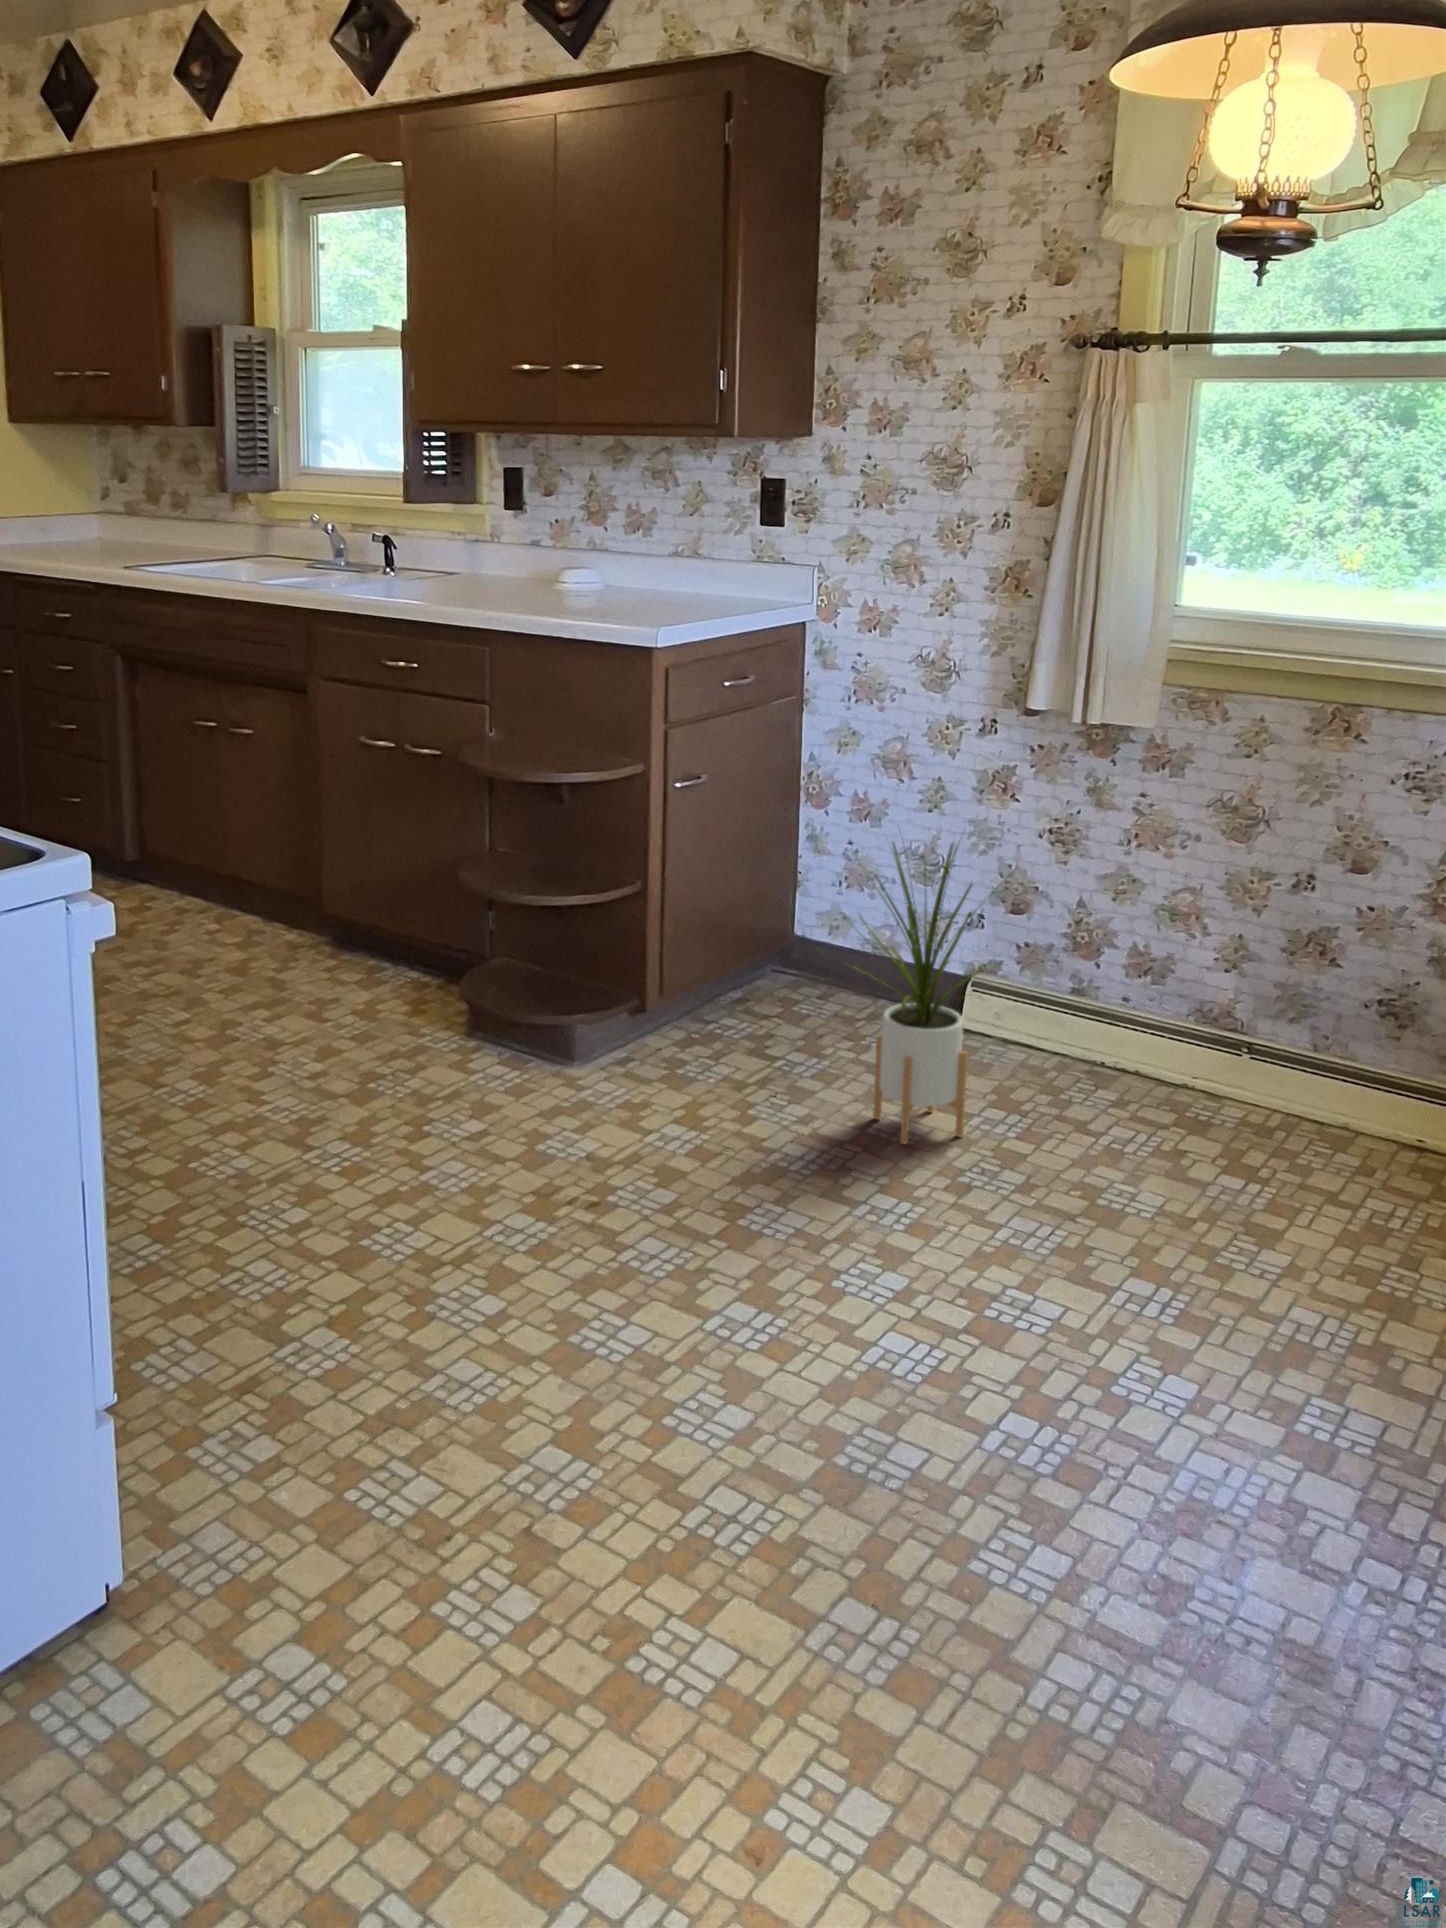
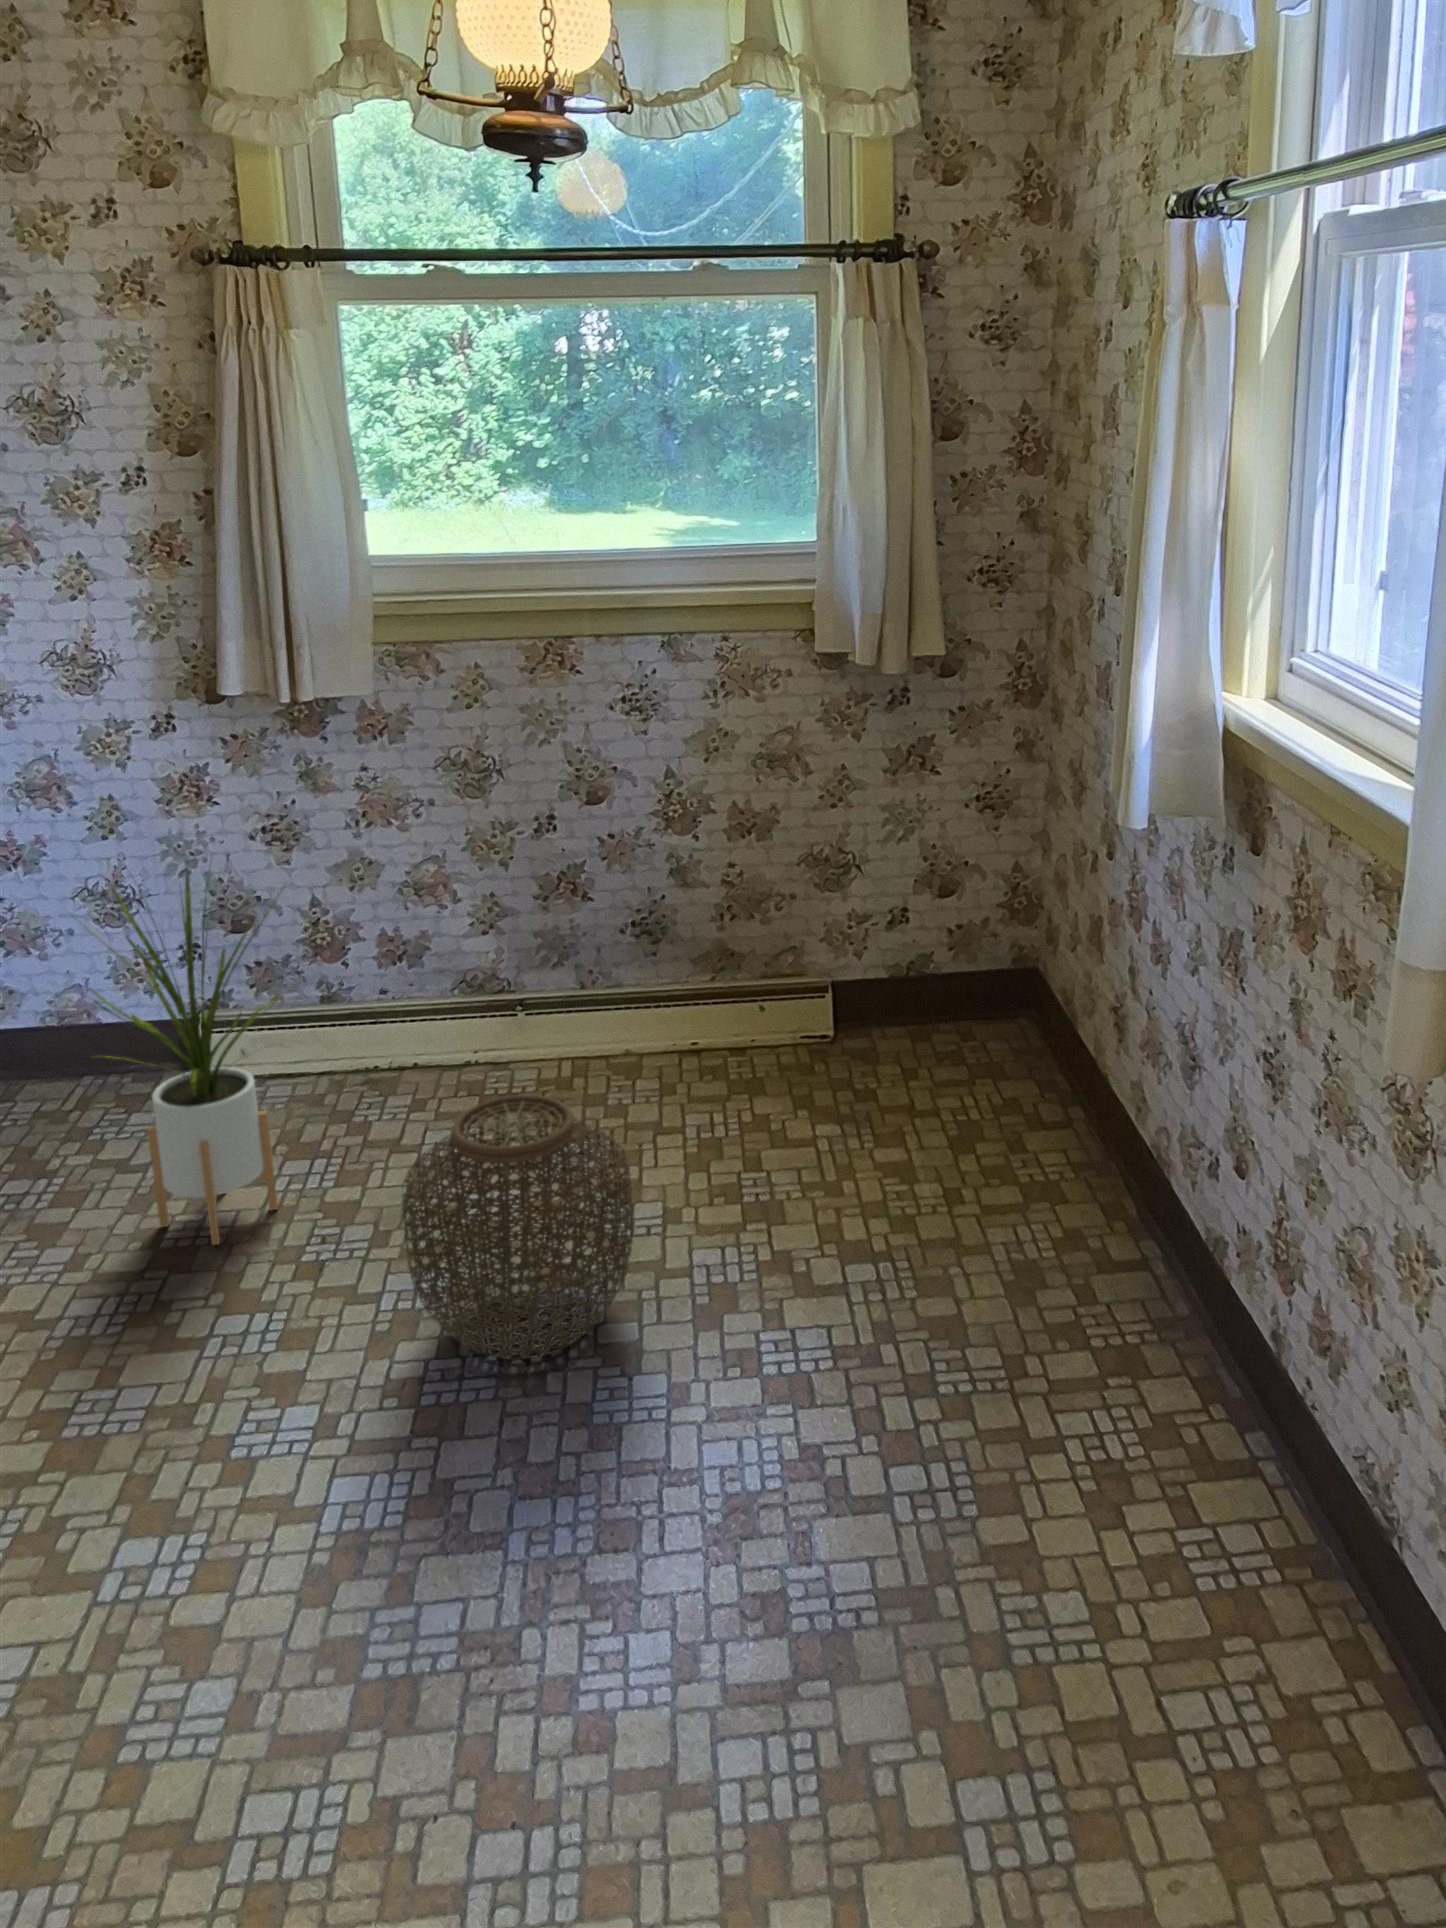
woven basket: none [1006,1084,1222,1326] -> present [402,1095,633,1359]

